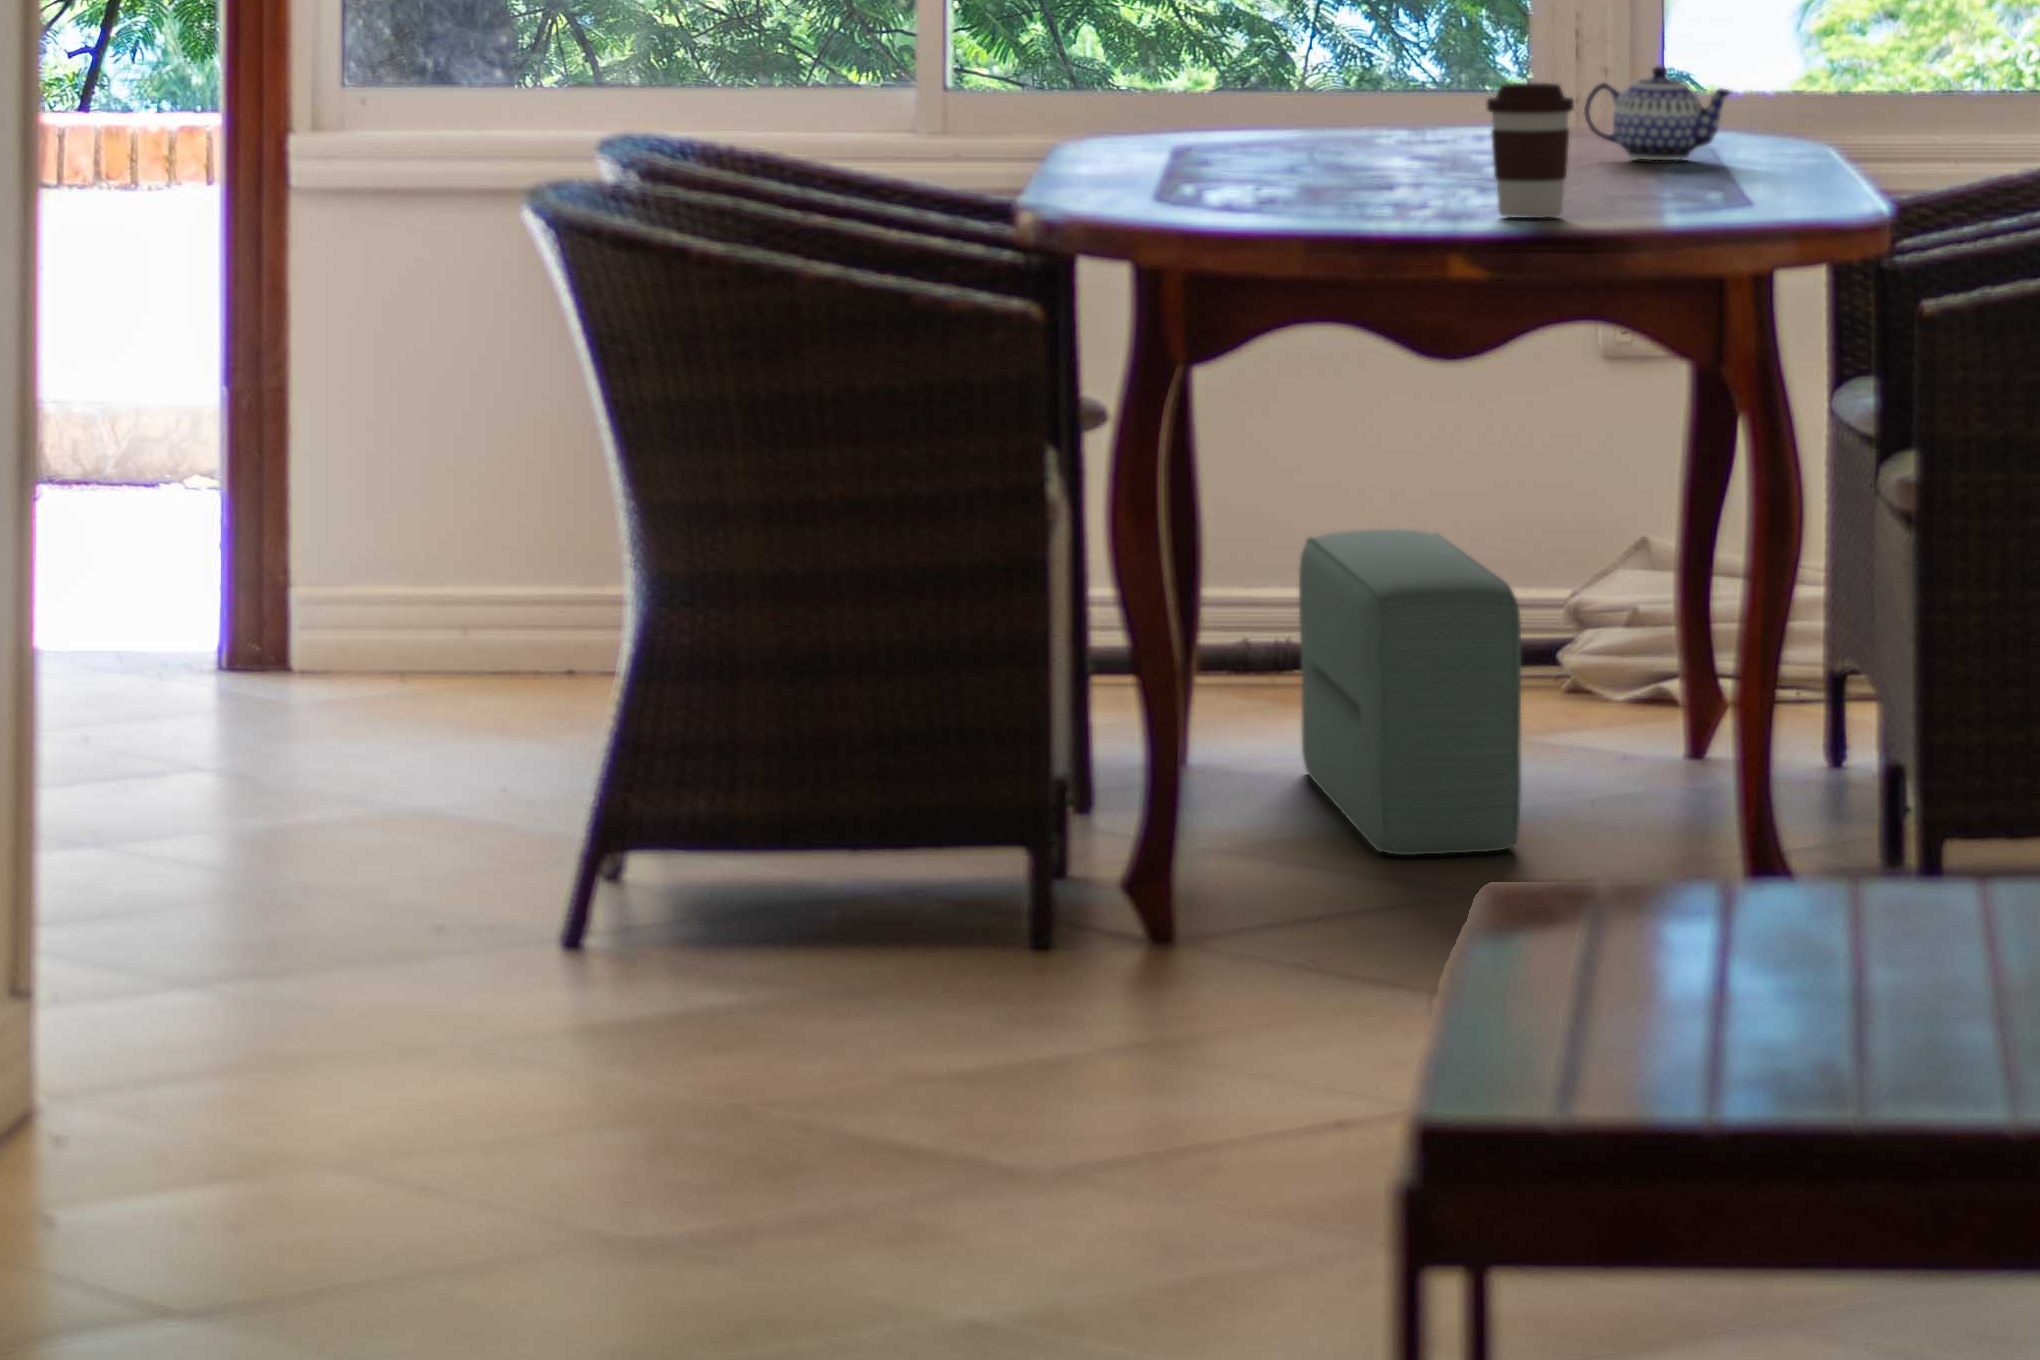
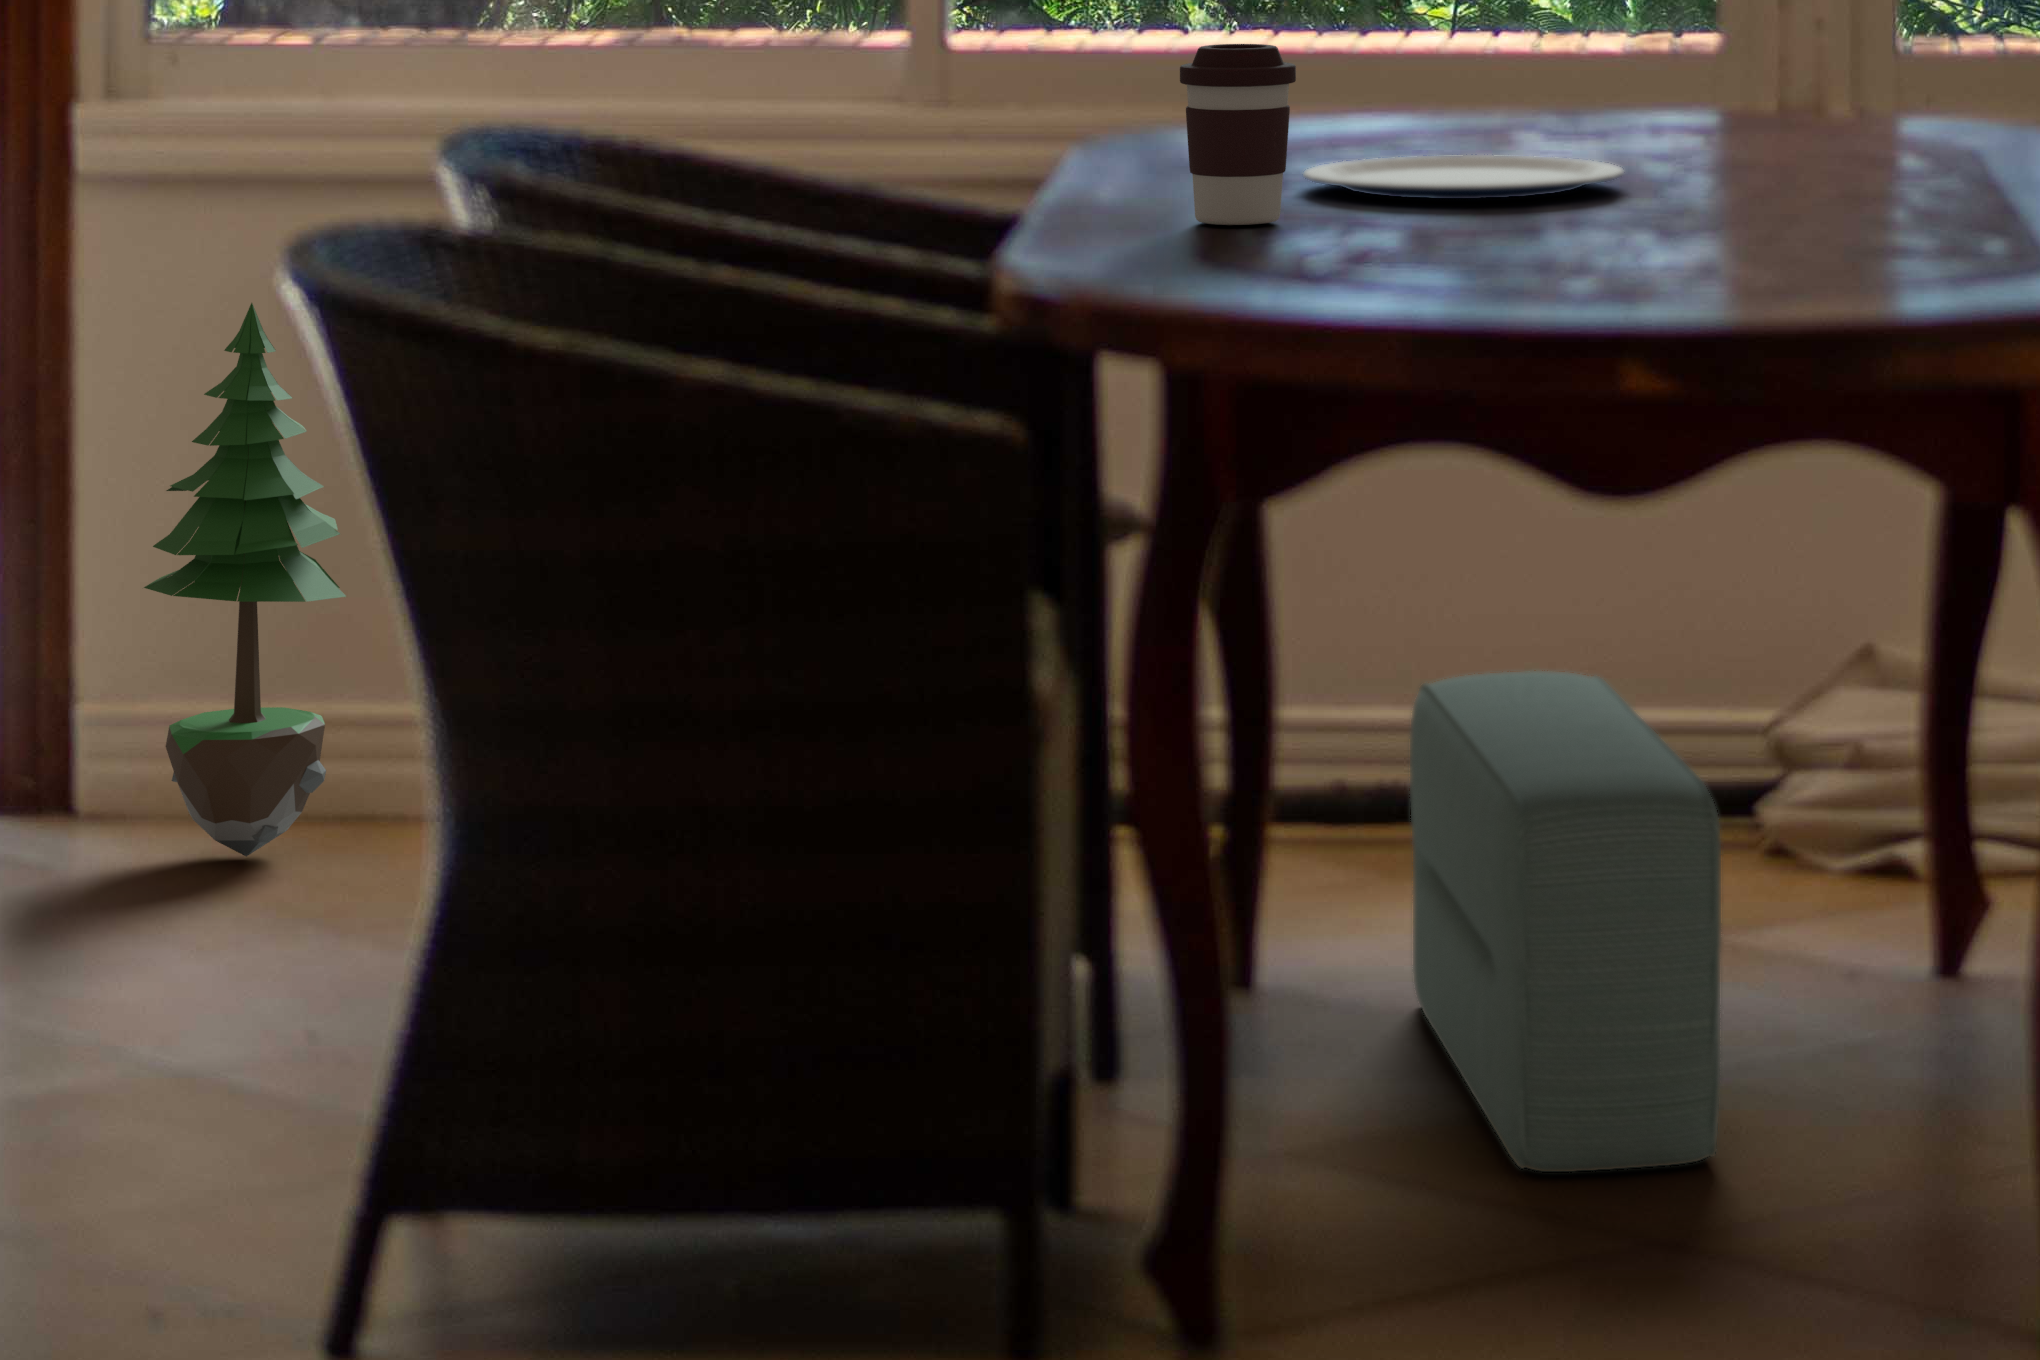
teapot: present [1584,66,1732,160] -> none [1807,44,2017,176]
coffee cup: present [1487,83,1574,218] -> present [1180,44,1296,225]
plate: none [1223,147,1451,170] -> present [1304,155,1623,199]
potted tree: none [352,279,503,693] -> present [144,303,346,857]

